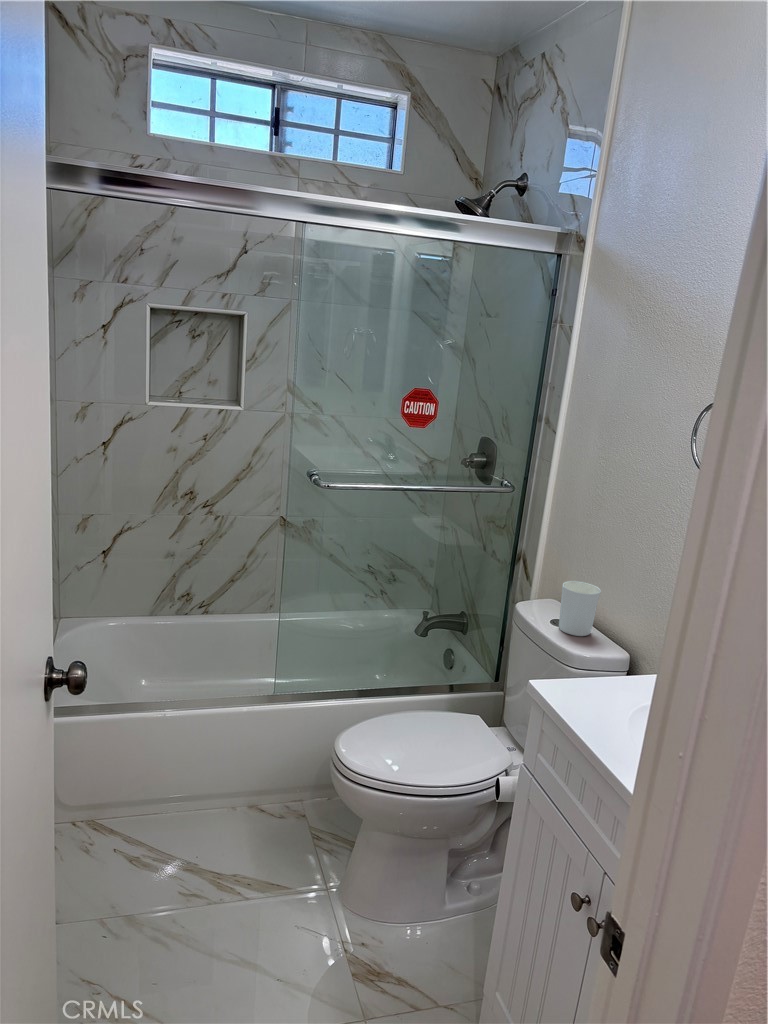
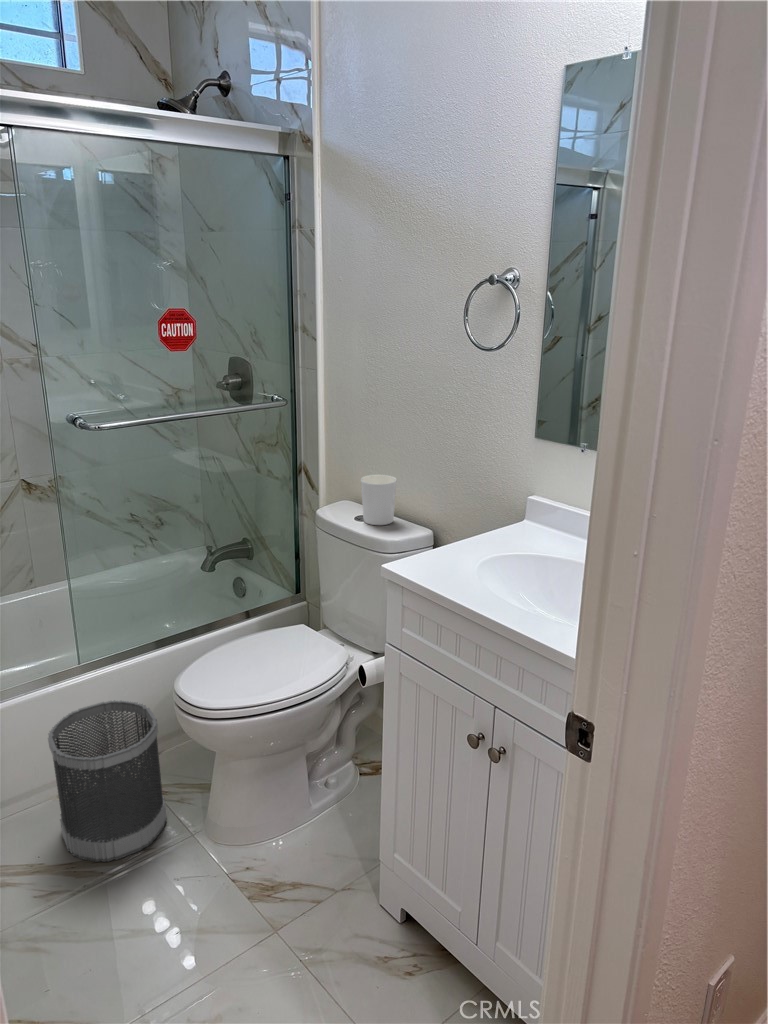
wastebasket: none [218,736,318,888] -> present [48,701,167,862]

